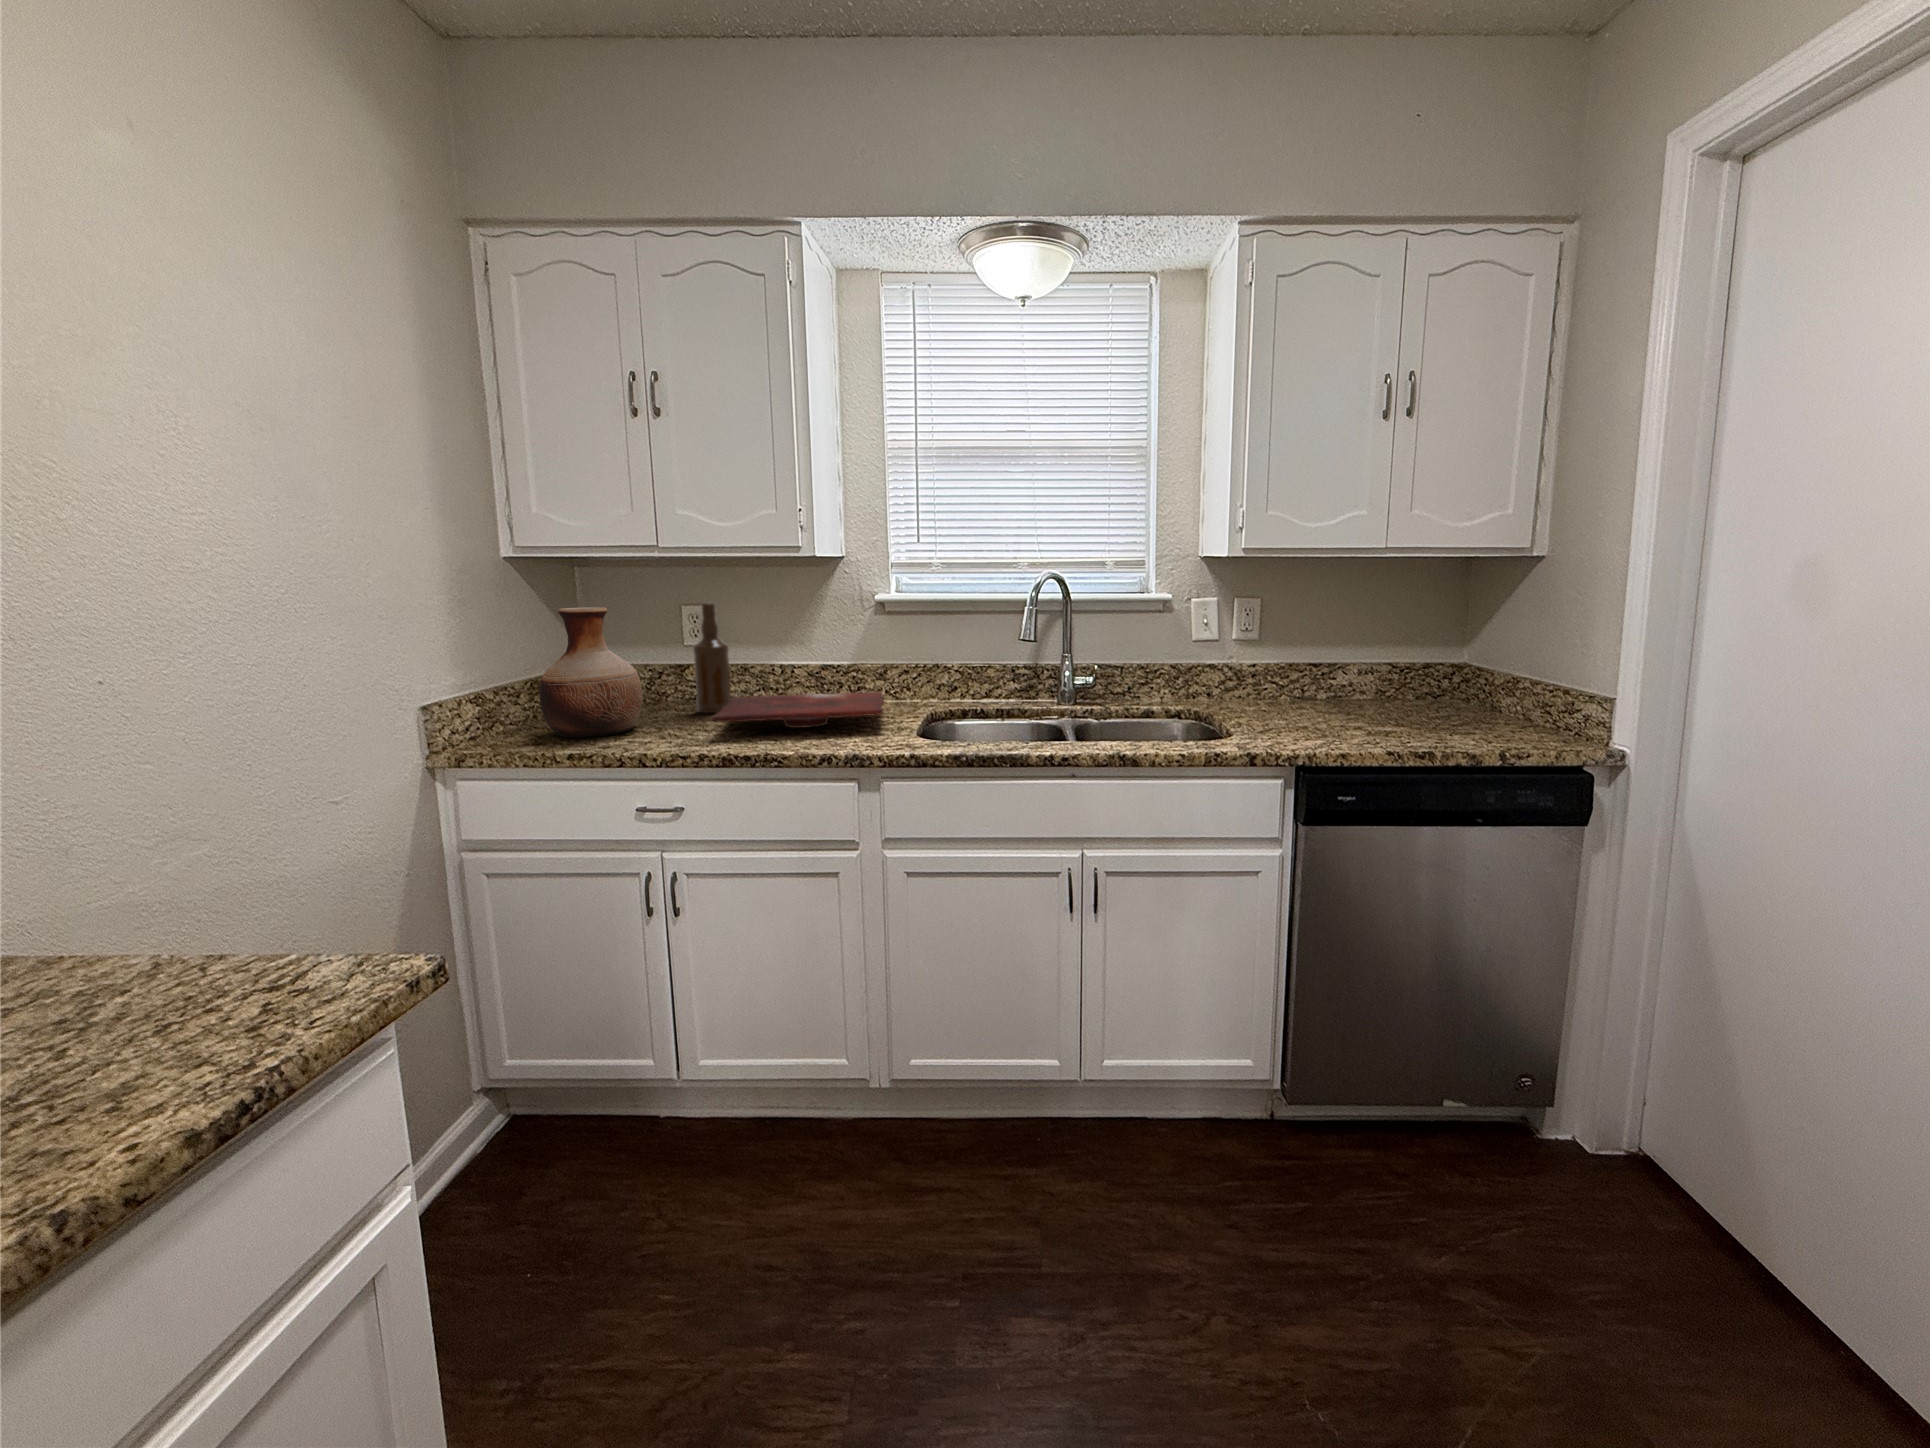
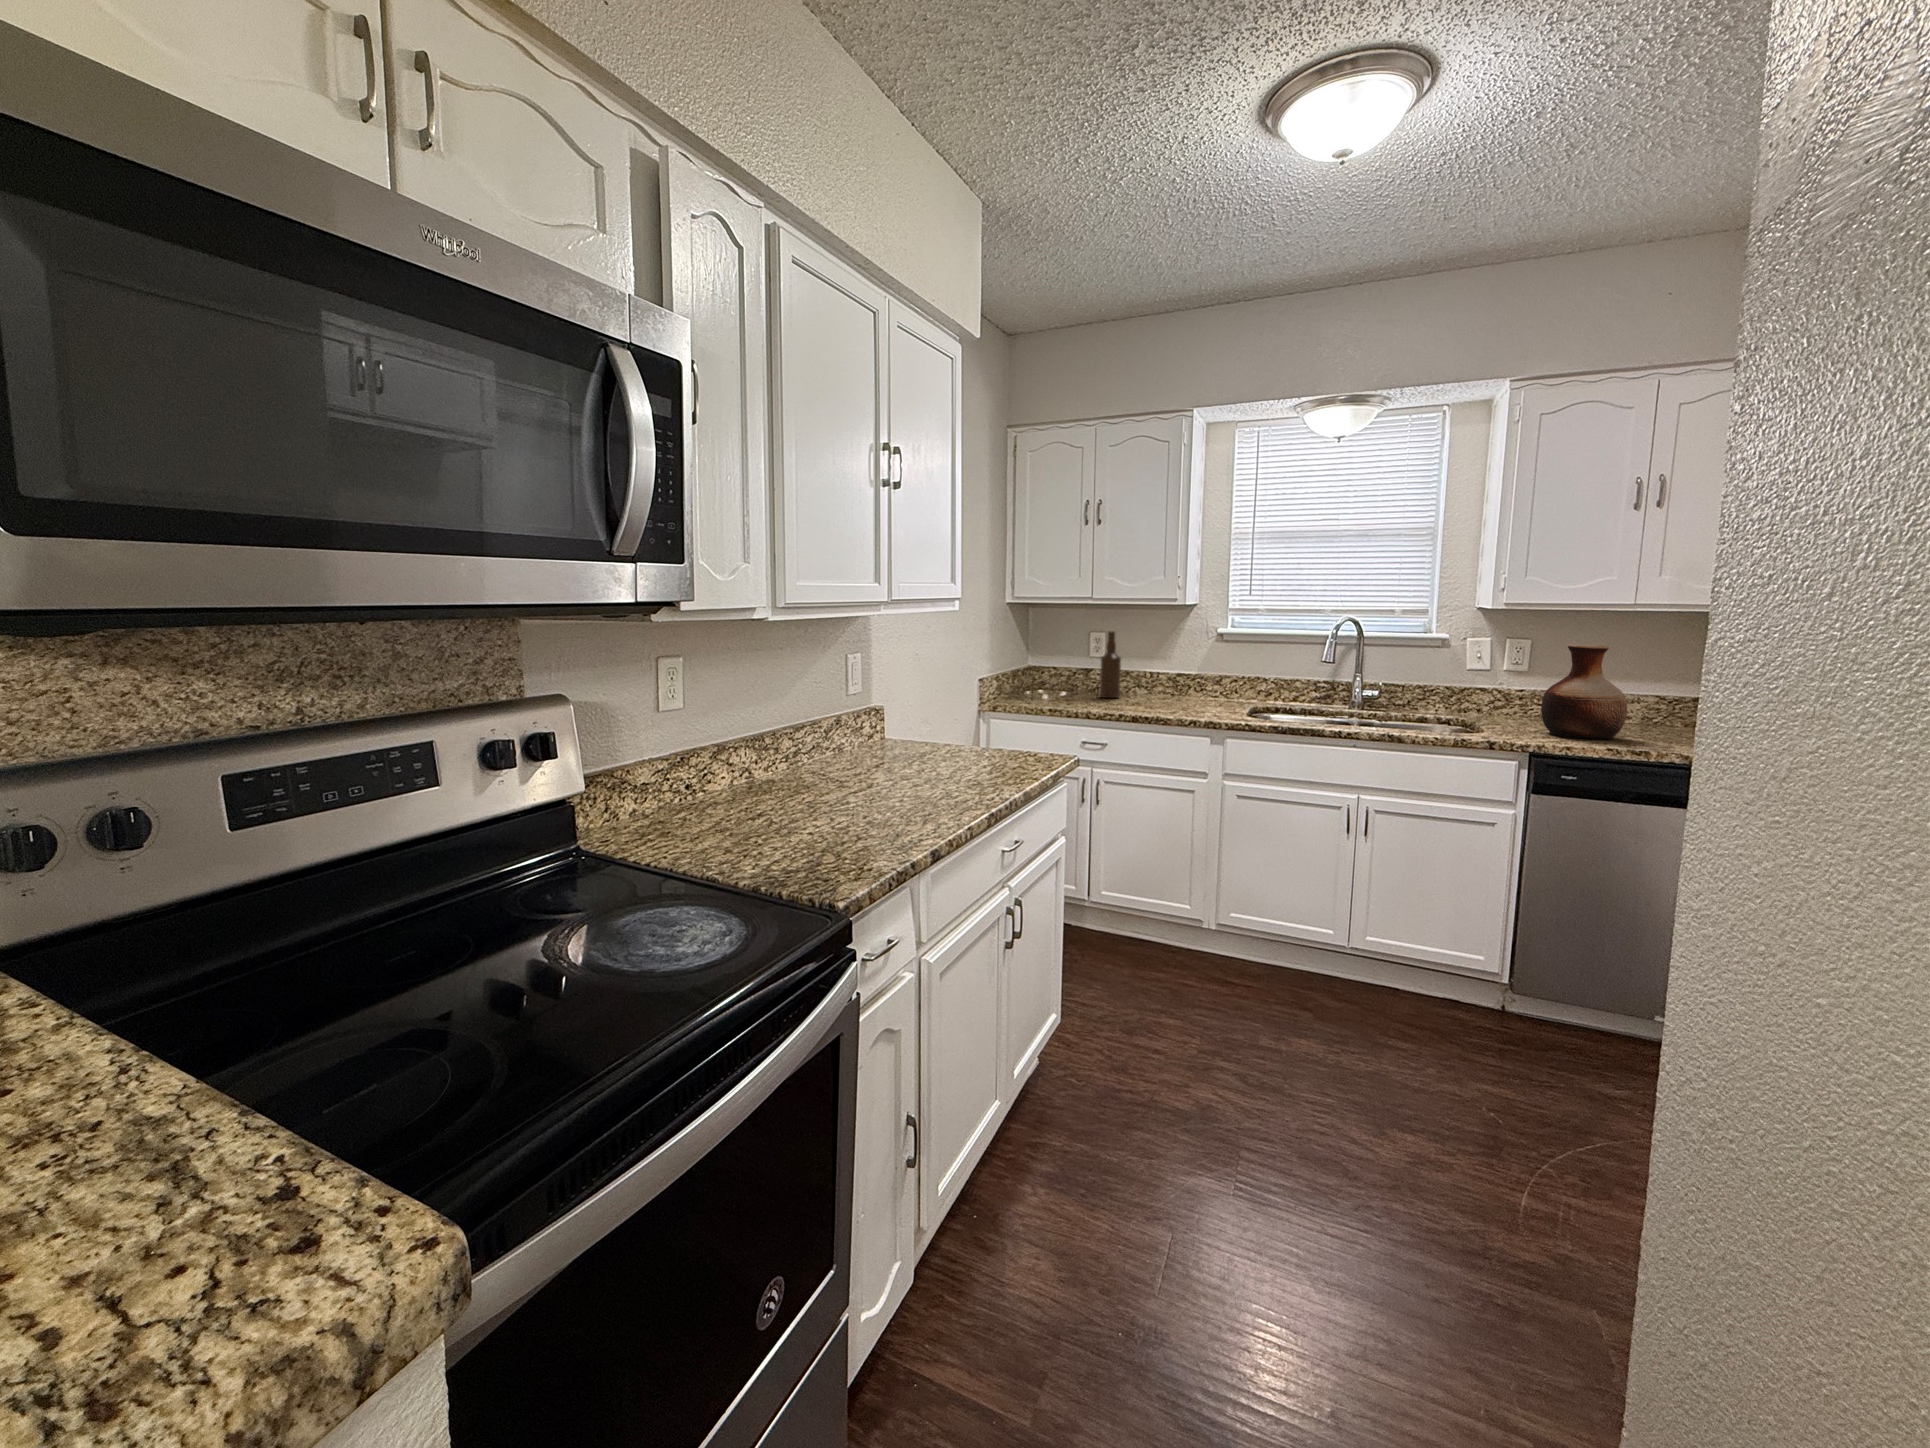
vase: present [539,607,642,738] -> present [1541,645,1627,739]
cutting board: present [711,692,884,728] -> none [1123,688,1226,708]

